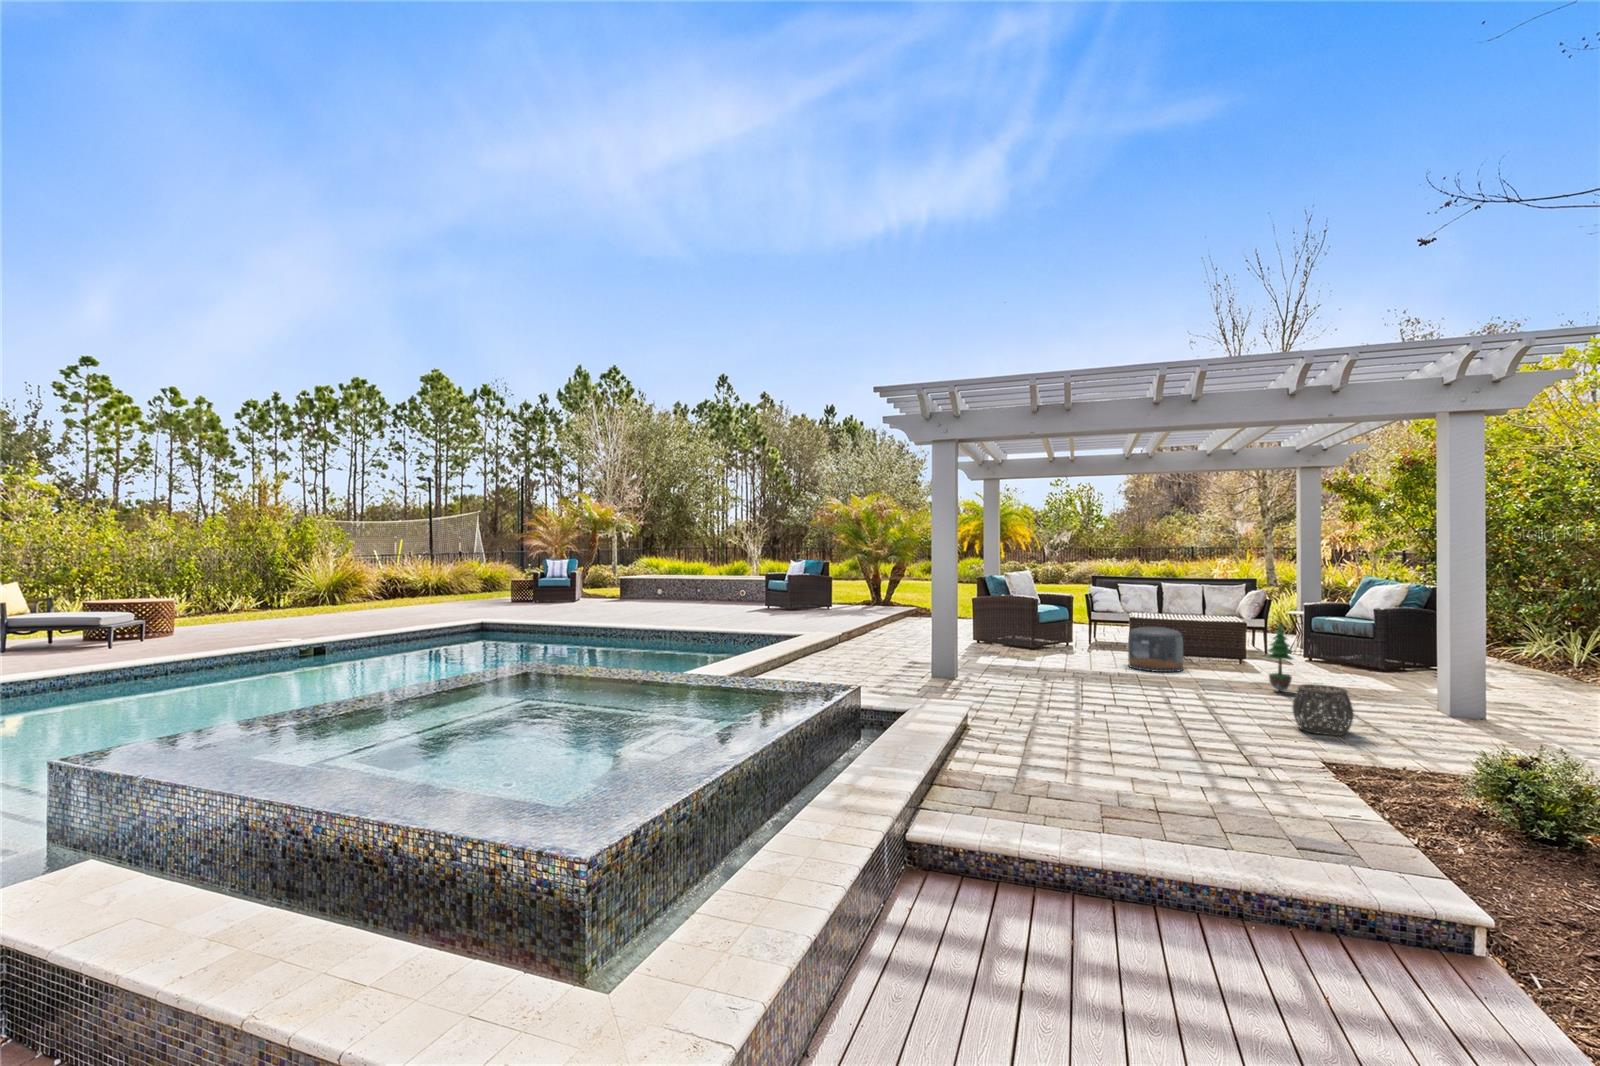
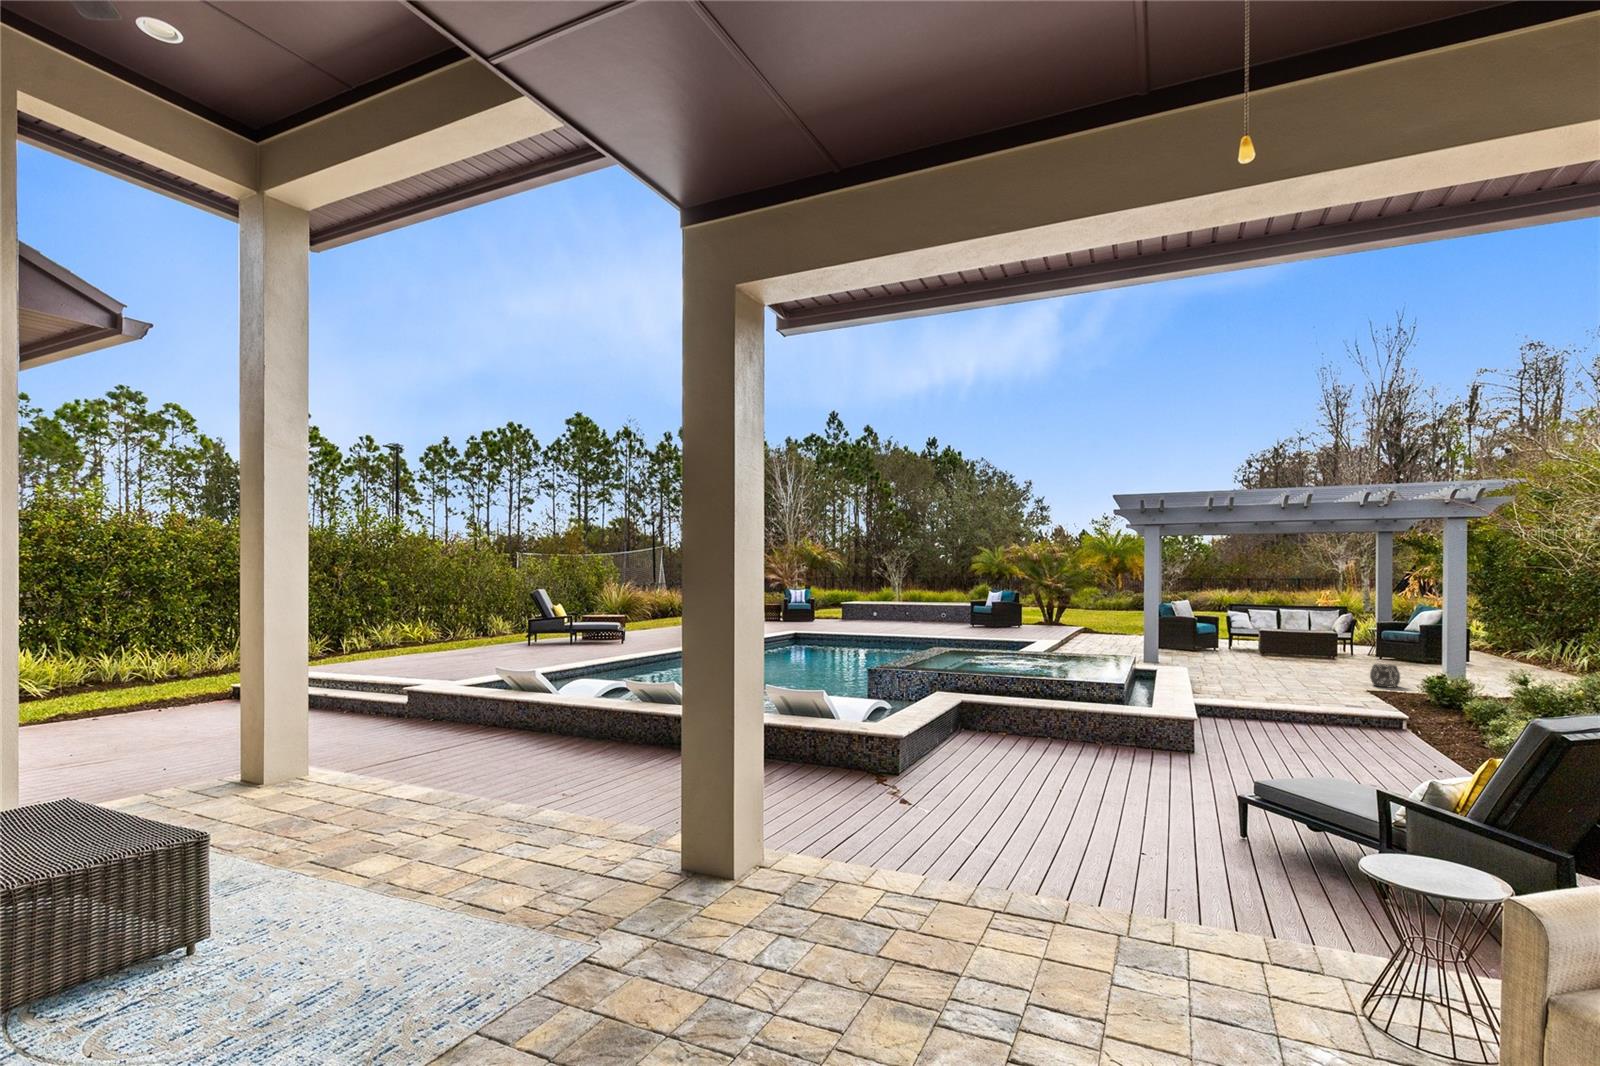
potted tree: present [1266,624,1294,691] -> none [1354,633,1371,672]
pouf: present [1128,627,1183,672] -> none [1269,637,1304,663]

